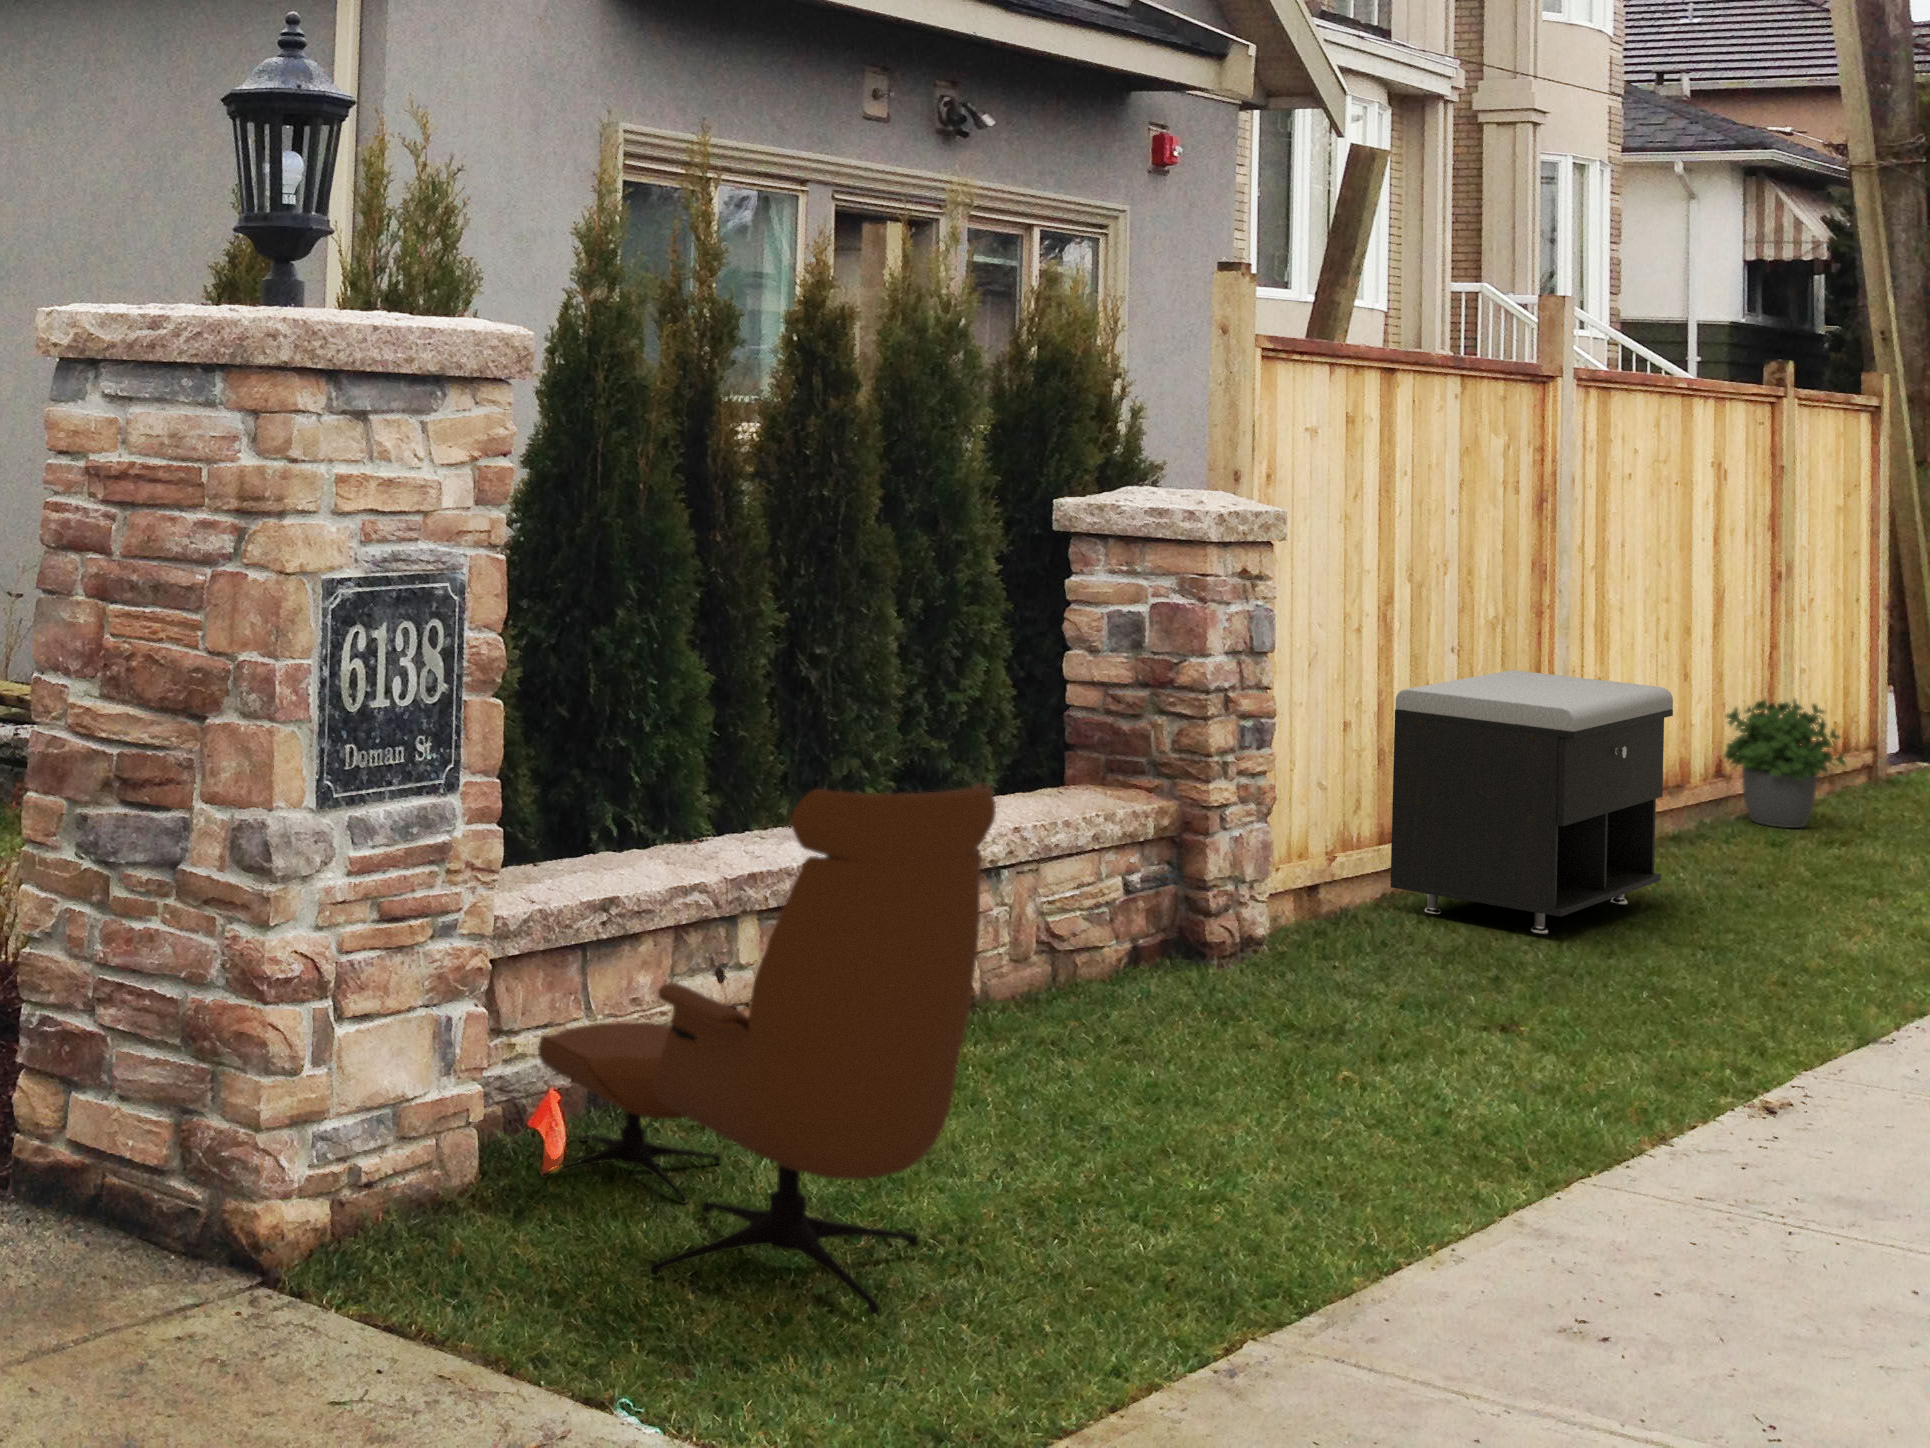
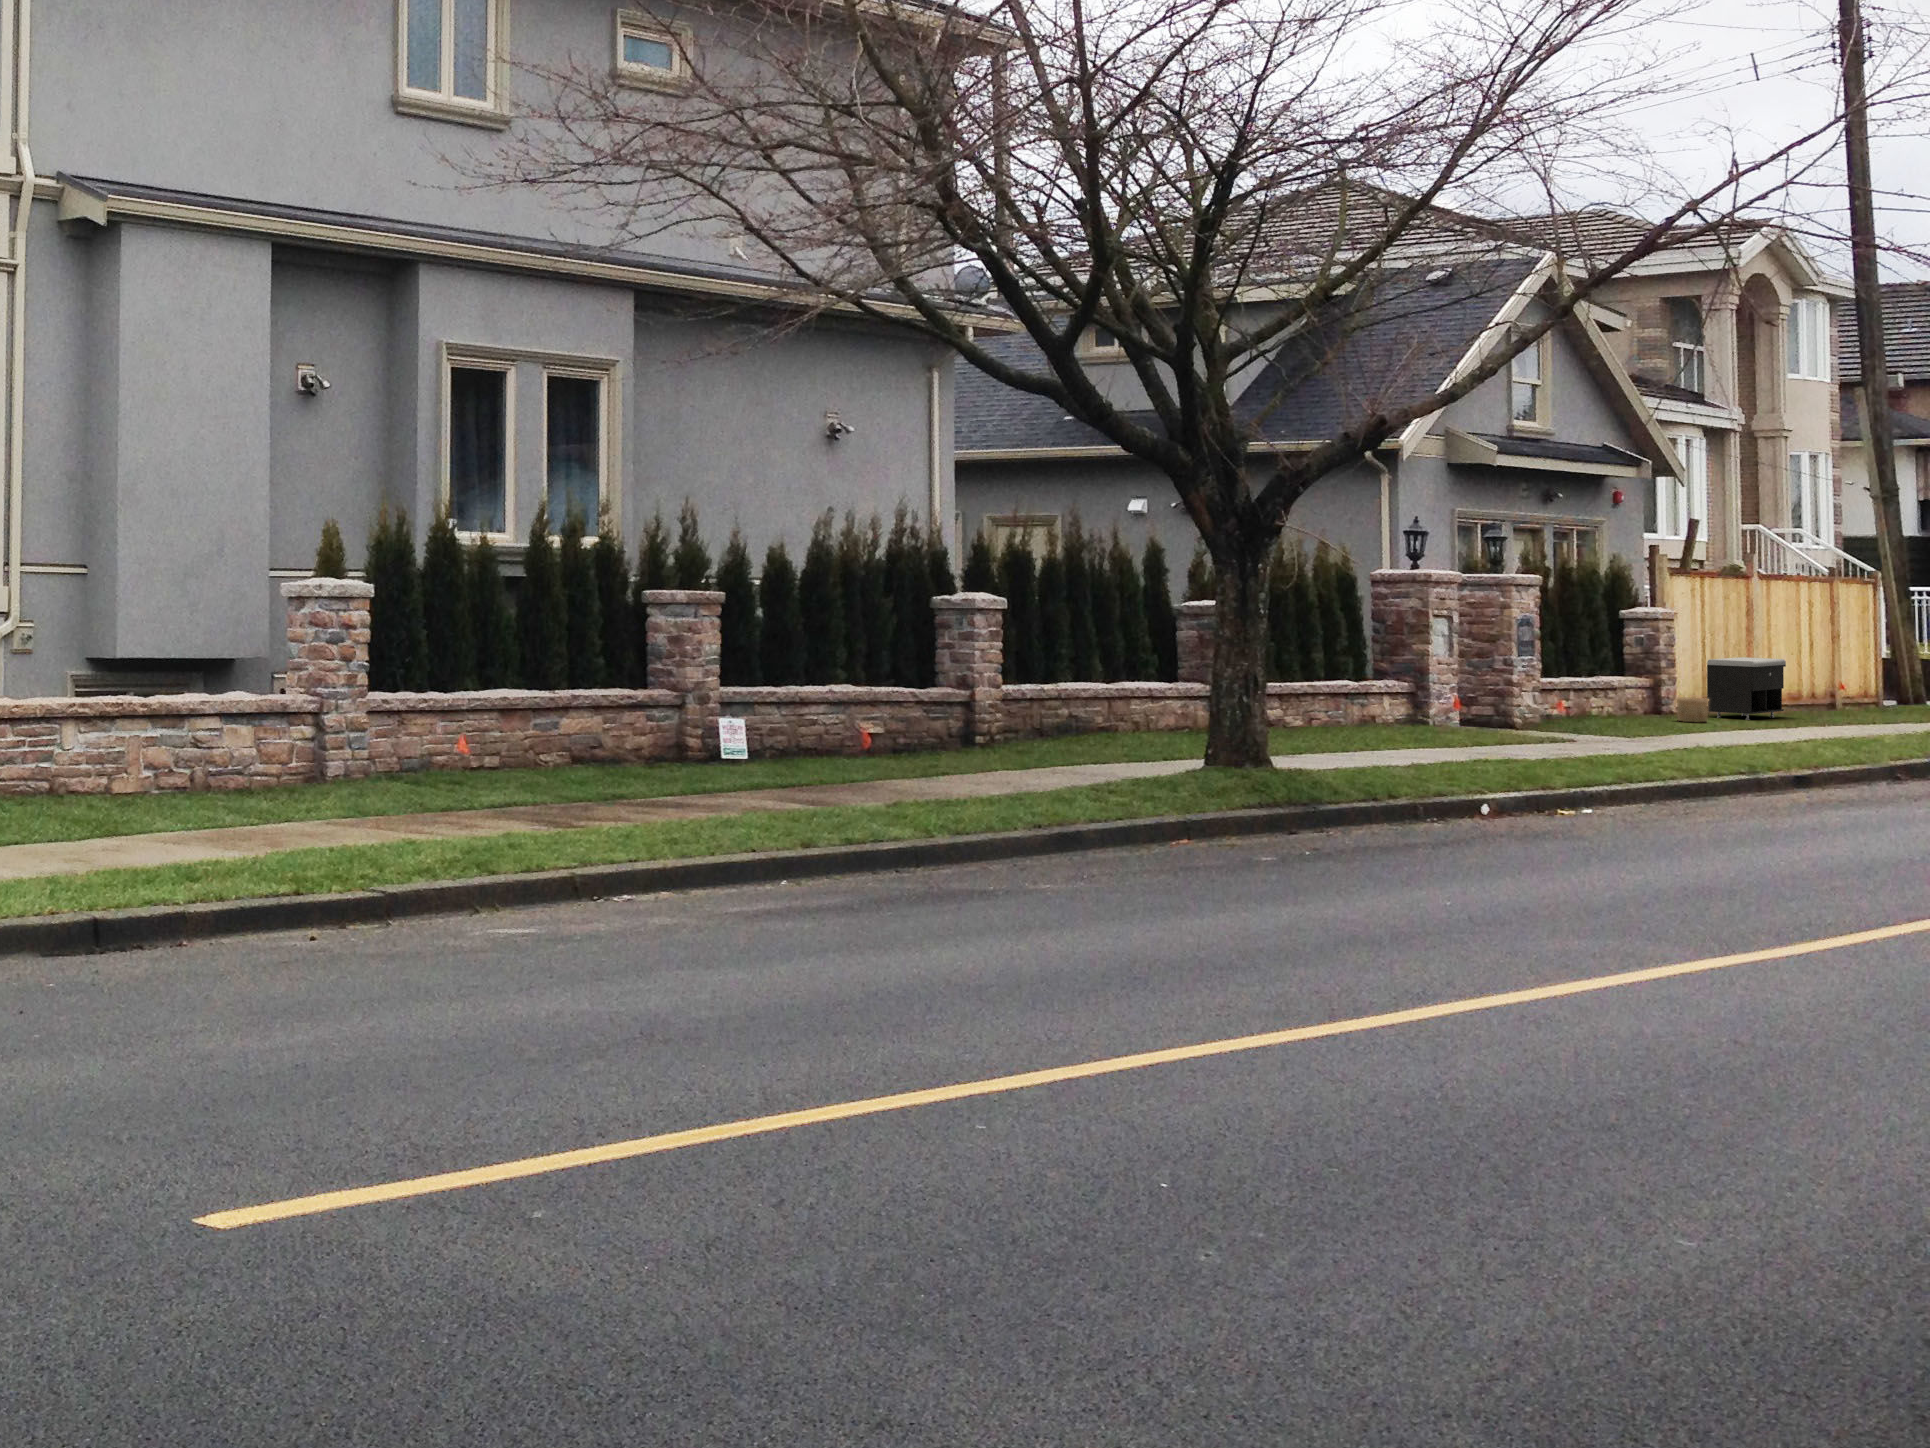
potted plant: present [1723,699,1846,828] -> none [1816,672,1855,712]
lounge chair: present [538,784,996,1315] -> none [1541,649,1636,735]
wooden bucket: none [1270,866,1402,991] -> present [1677,697,1708,722]

